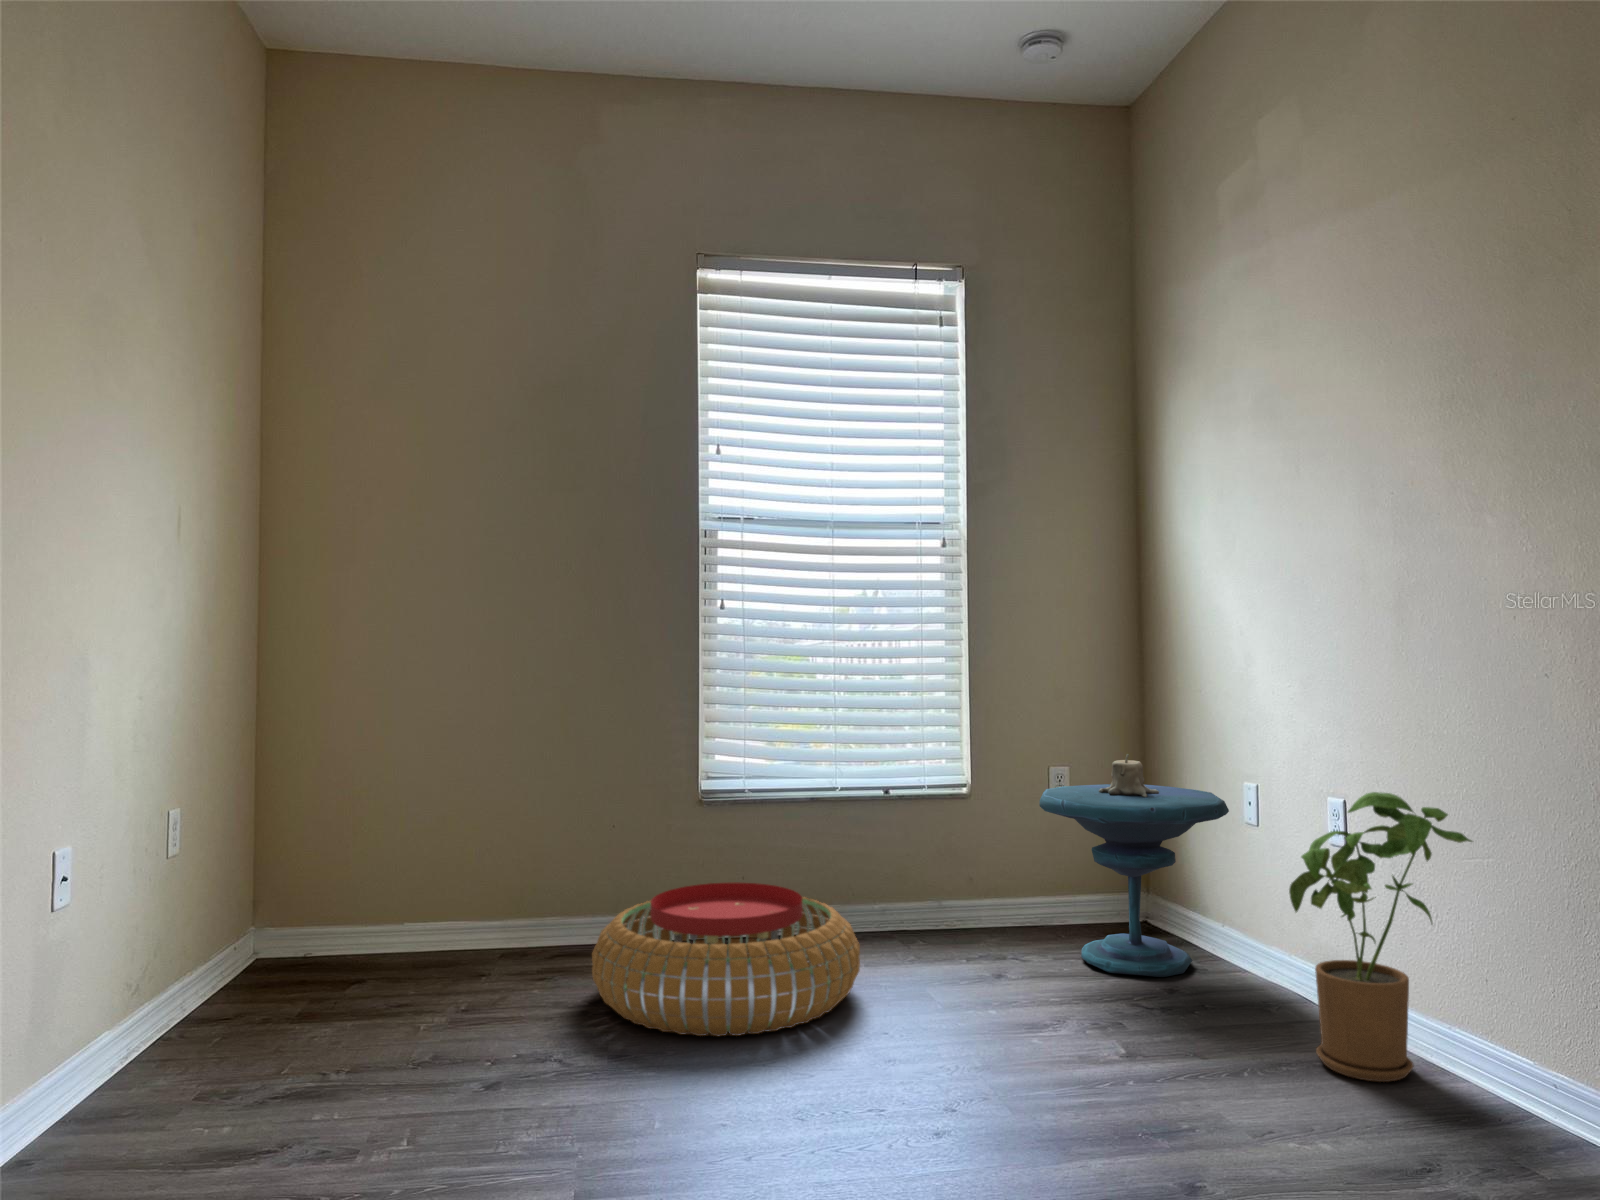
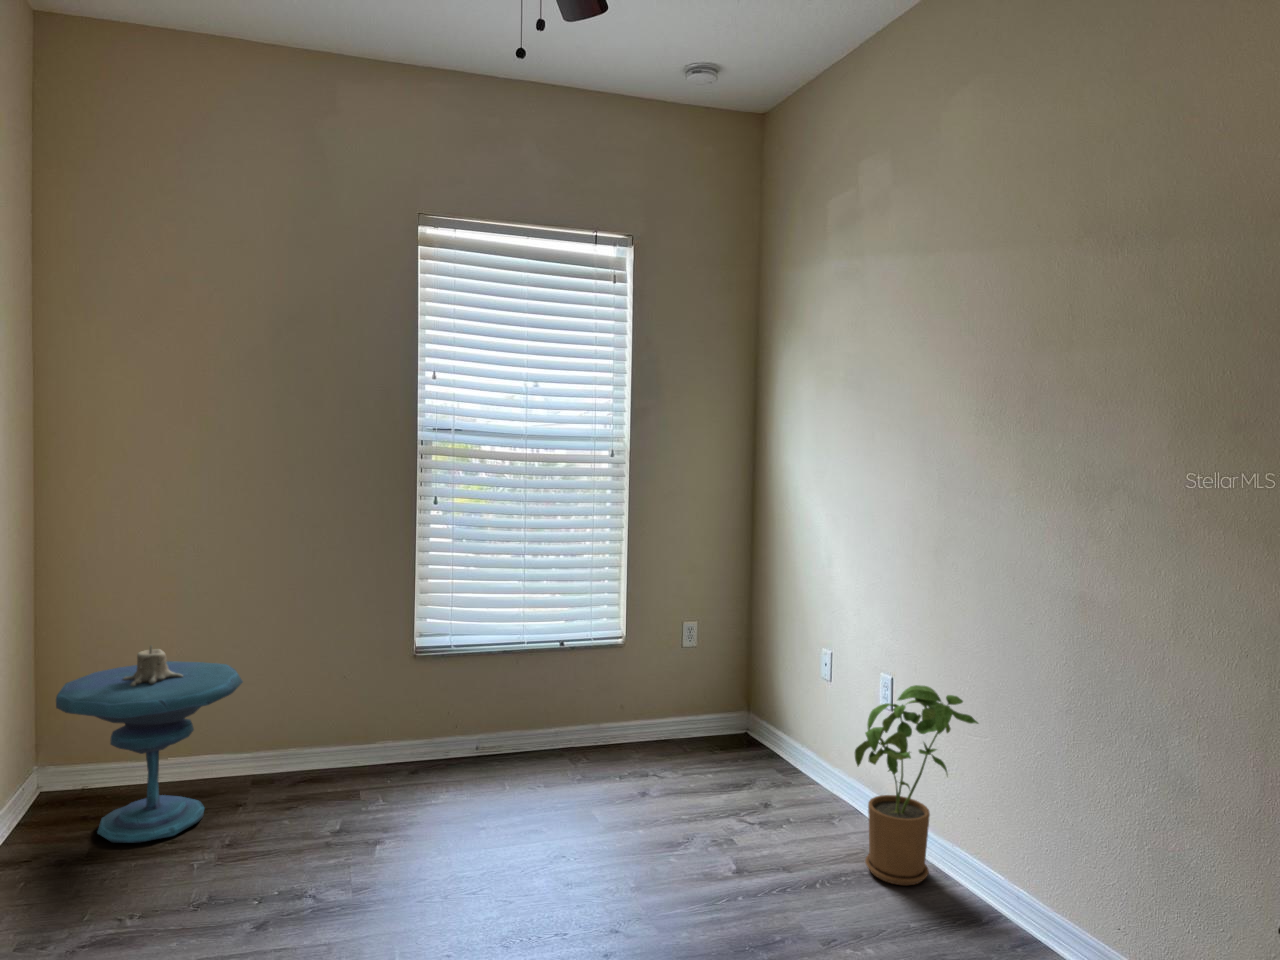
side table: present [1039,754,1229,977] -> present [56,645,243,843]
pouf: present [592,883,860,1036] -> none [323,732,541,872]

